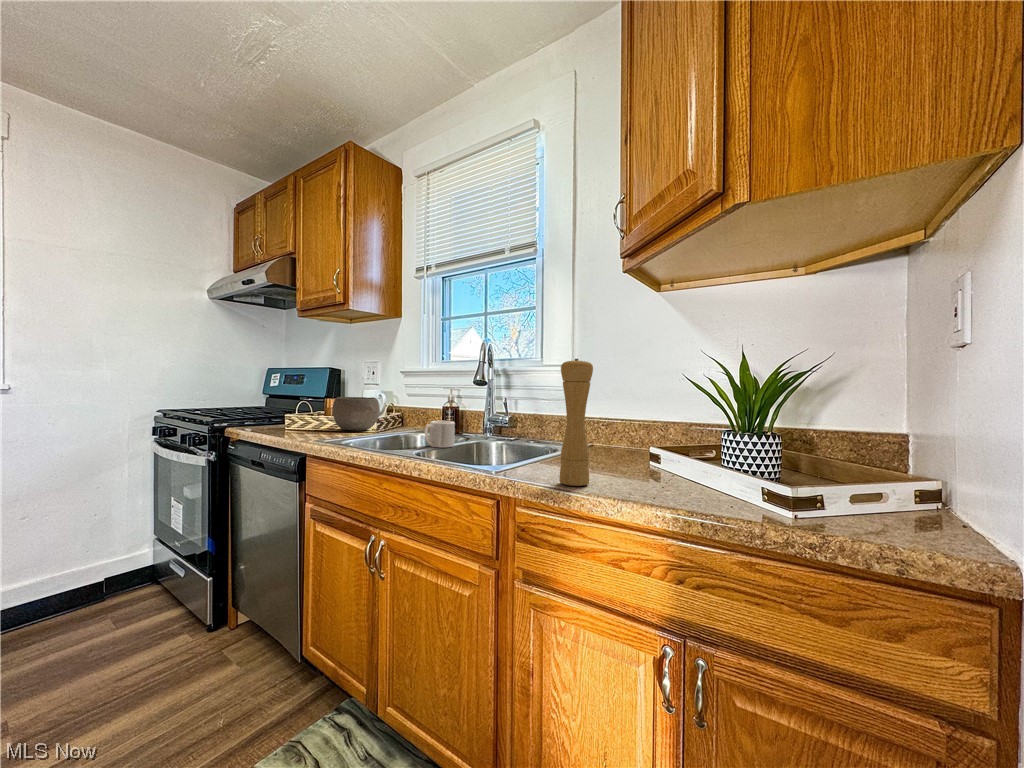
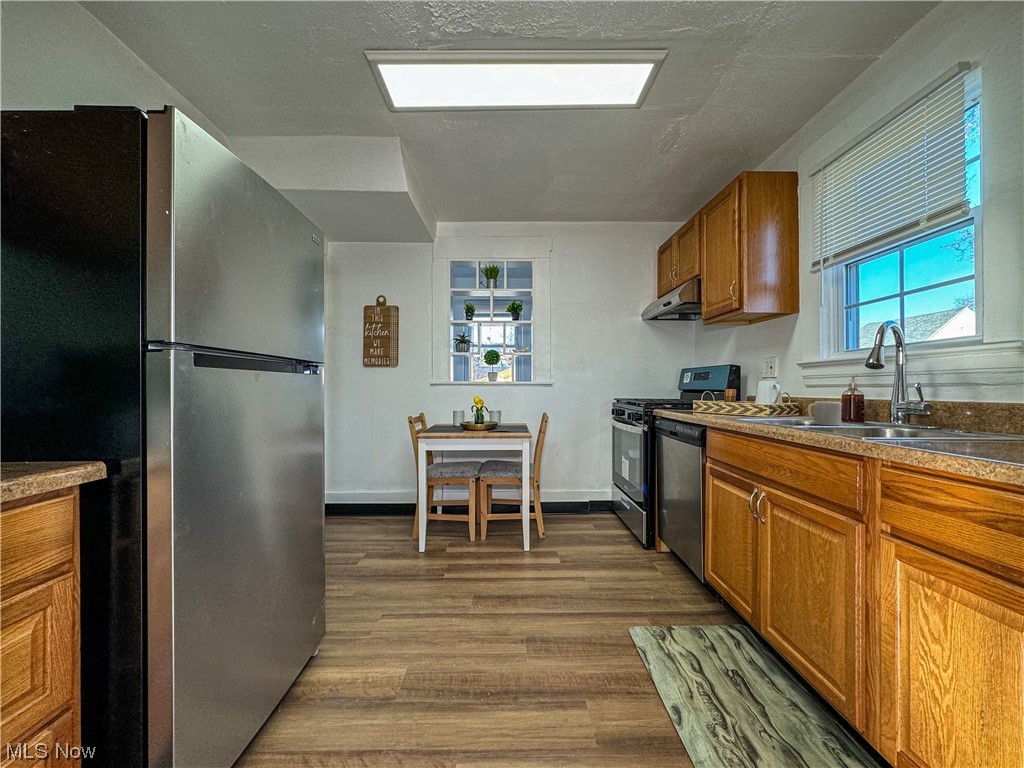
pepper mill: present [560,359,593,486] -> none [935,324,979,451]
bowl: present [332,397,381,431] -> none [730,386,775,414]

